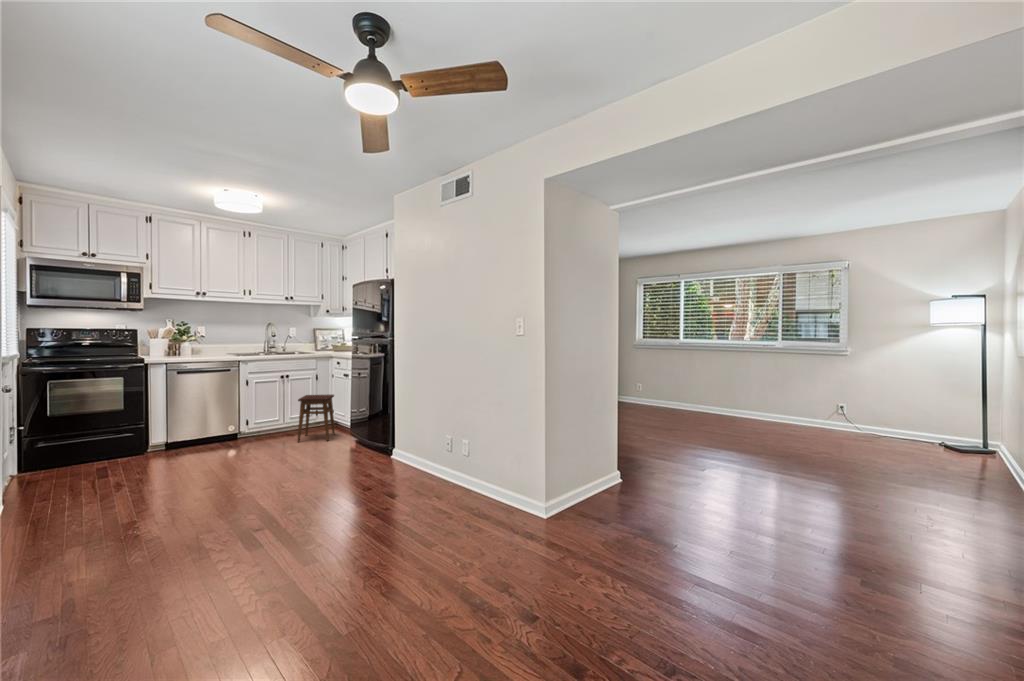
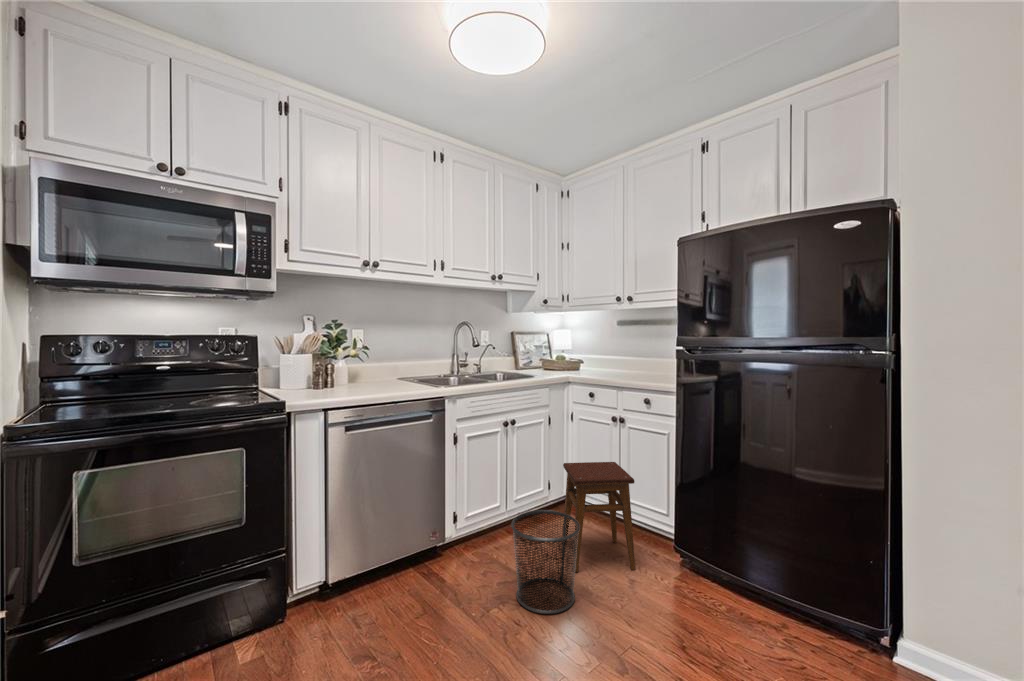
waste bin: none [255,412,290,451] -> present [511,510,580,614]

